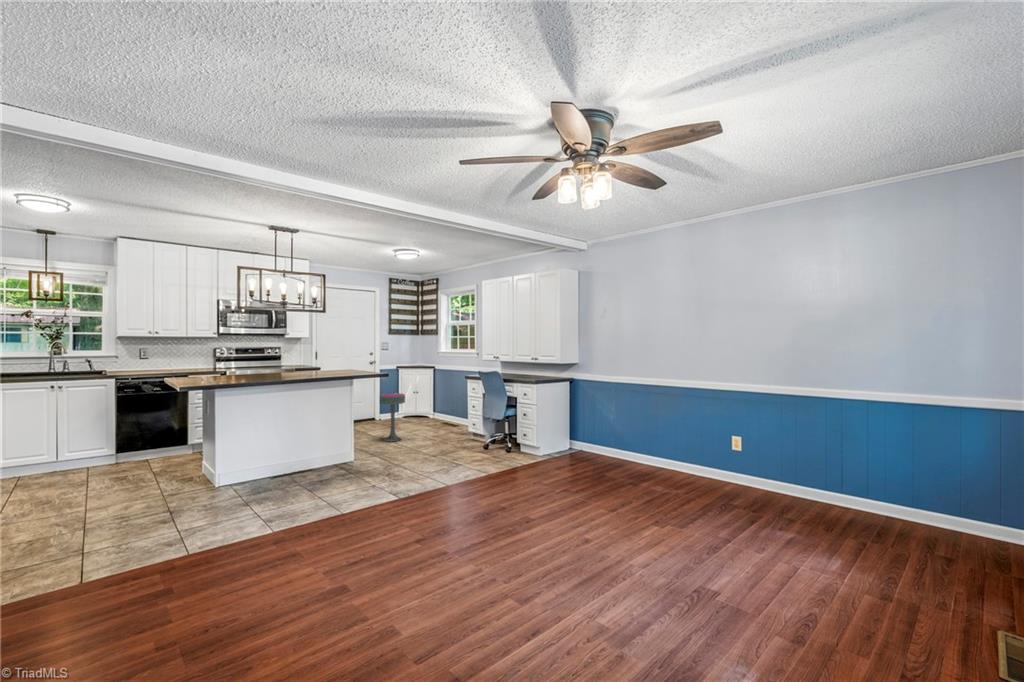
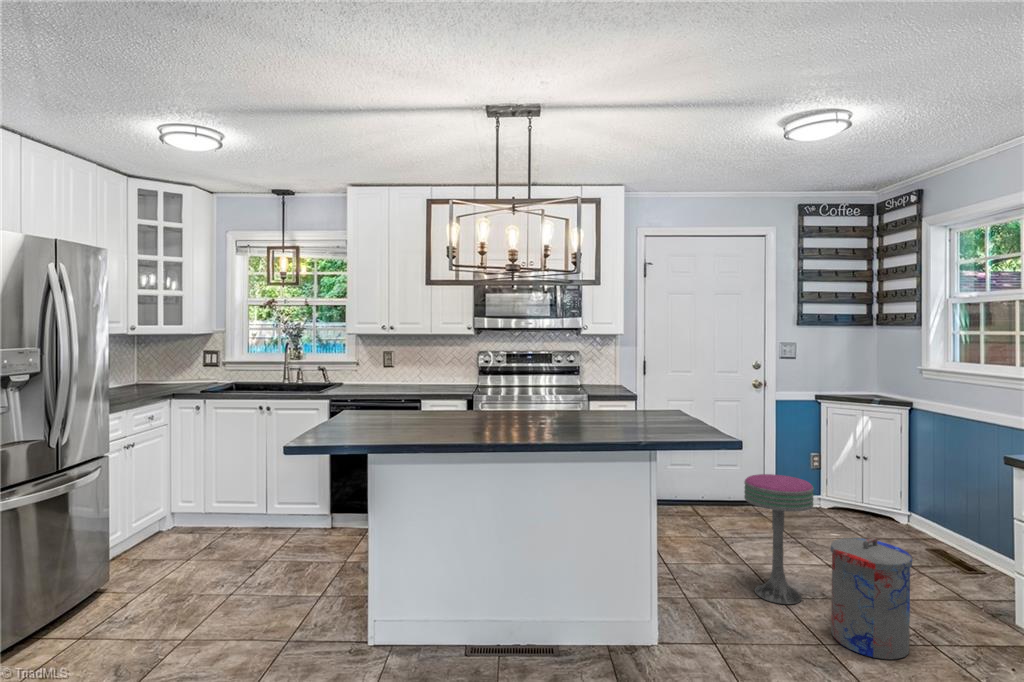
trash can: none [413,406,437,445] -> present [831,538,912,659]

